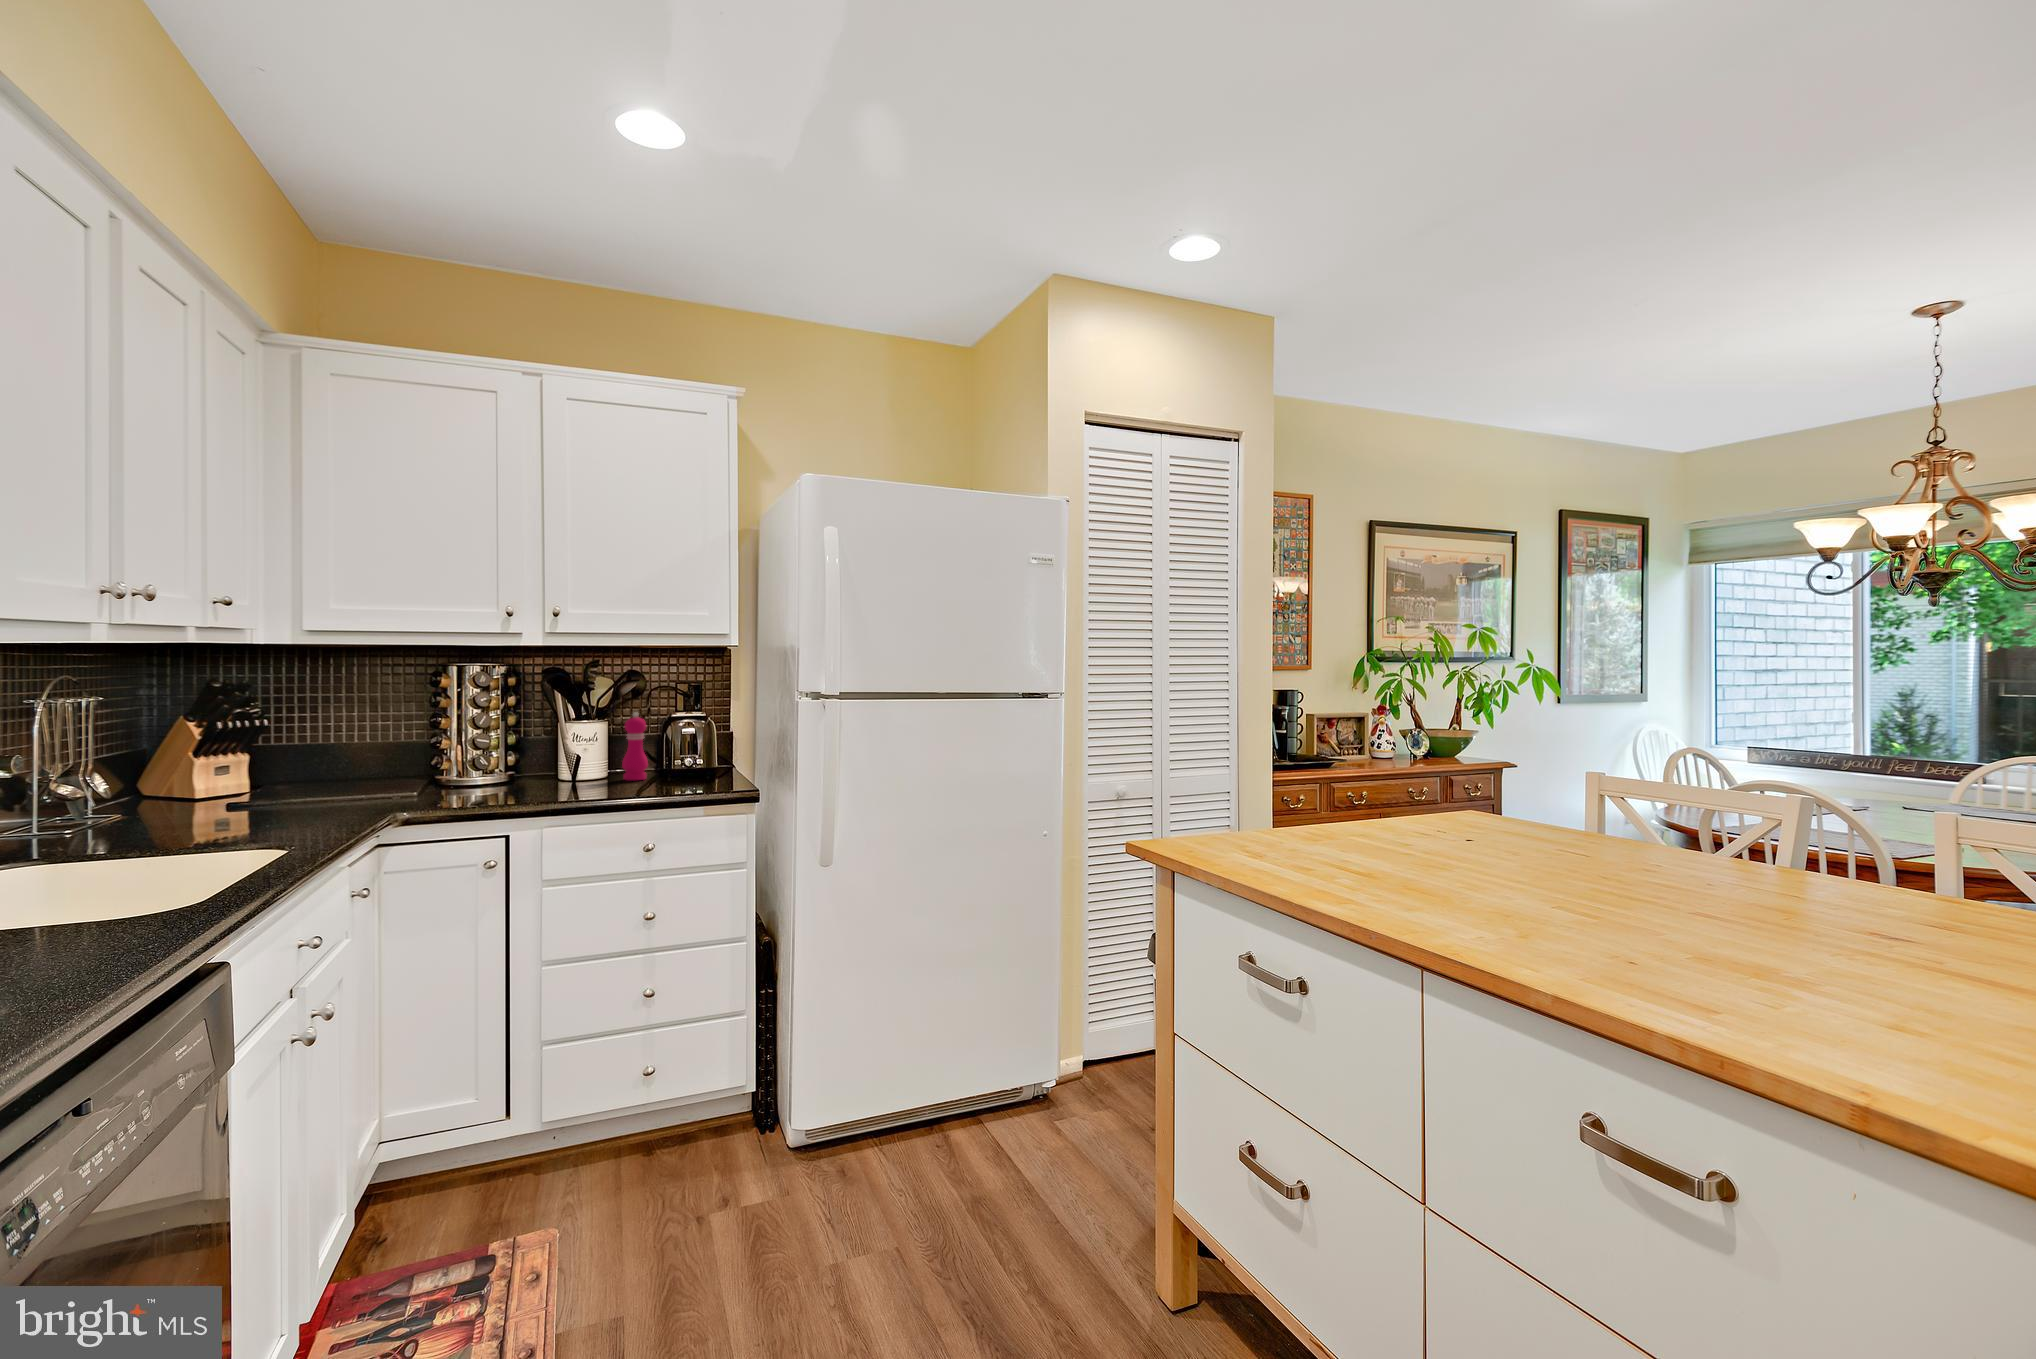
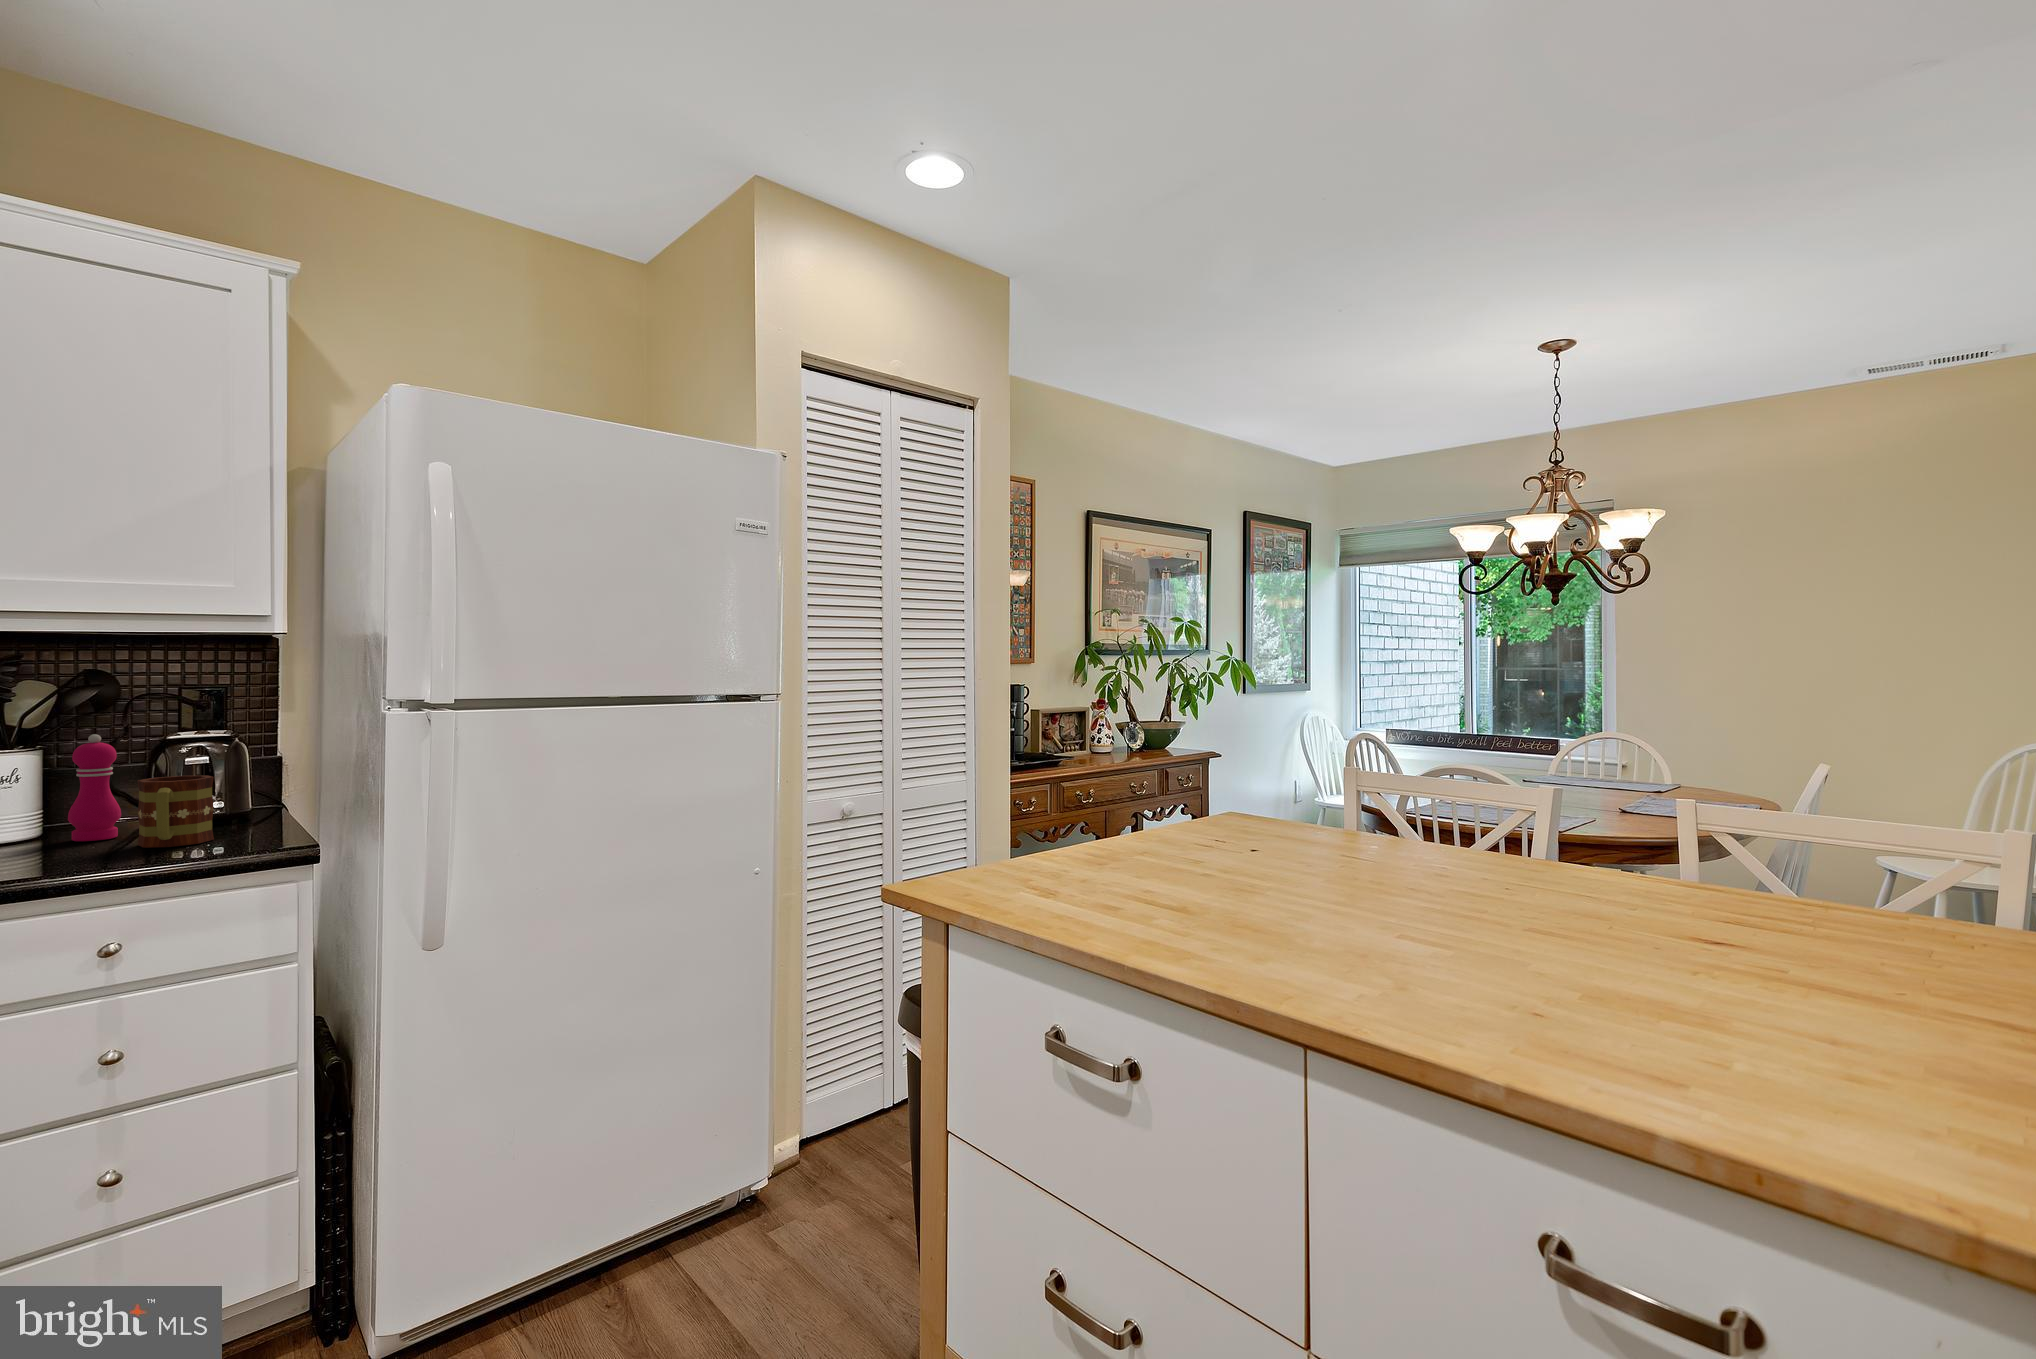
mug: none [659,741,699,786] -> present [138,775,214,848]

